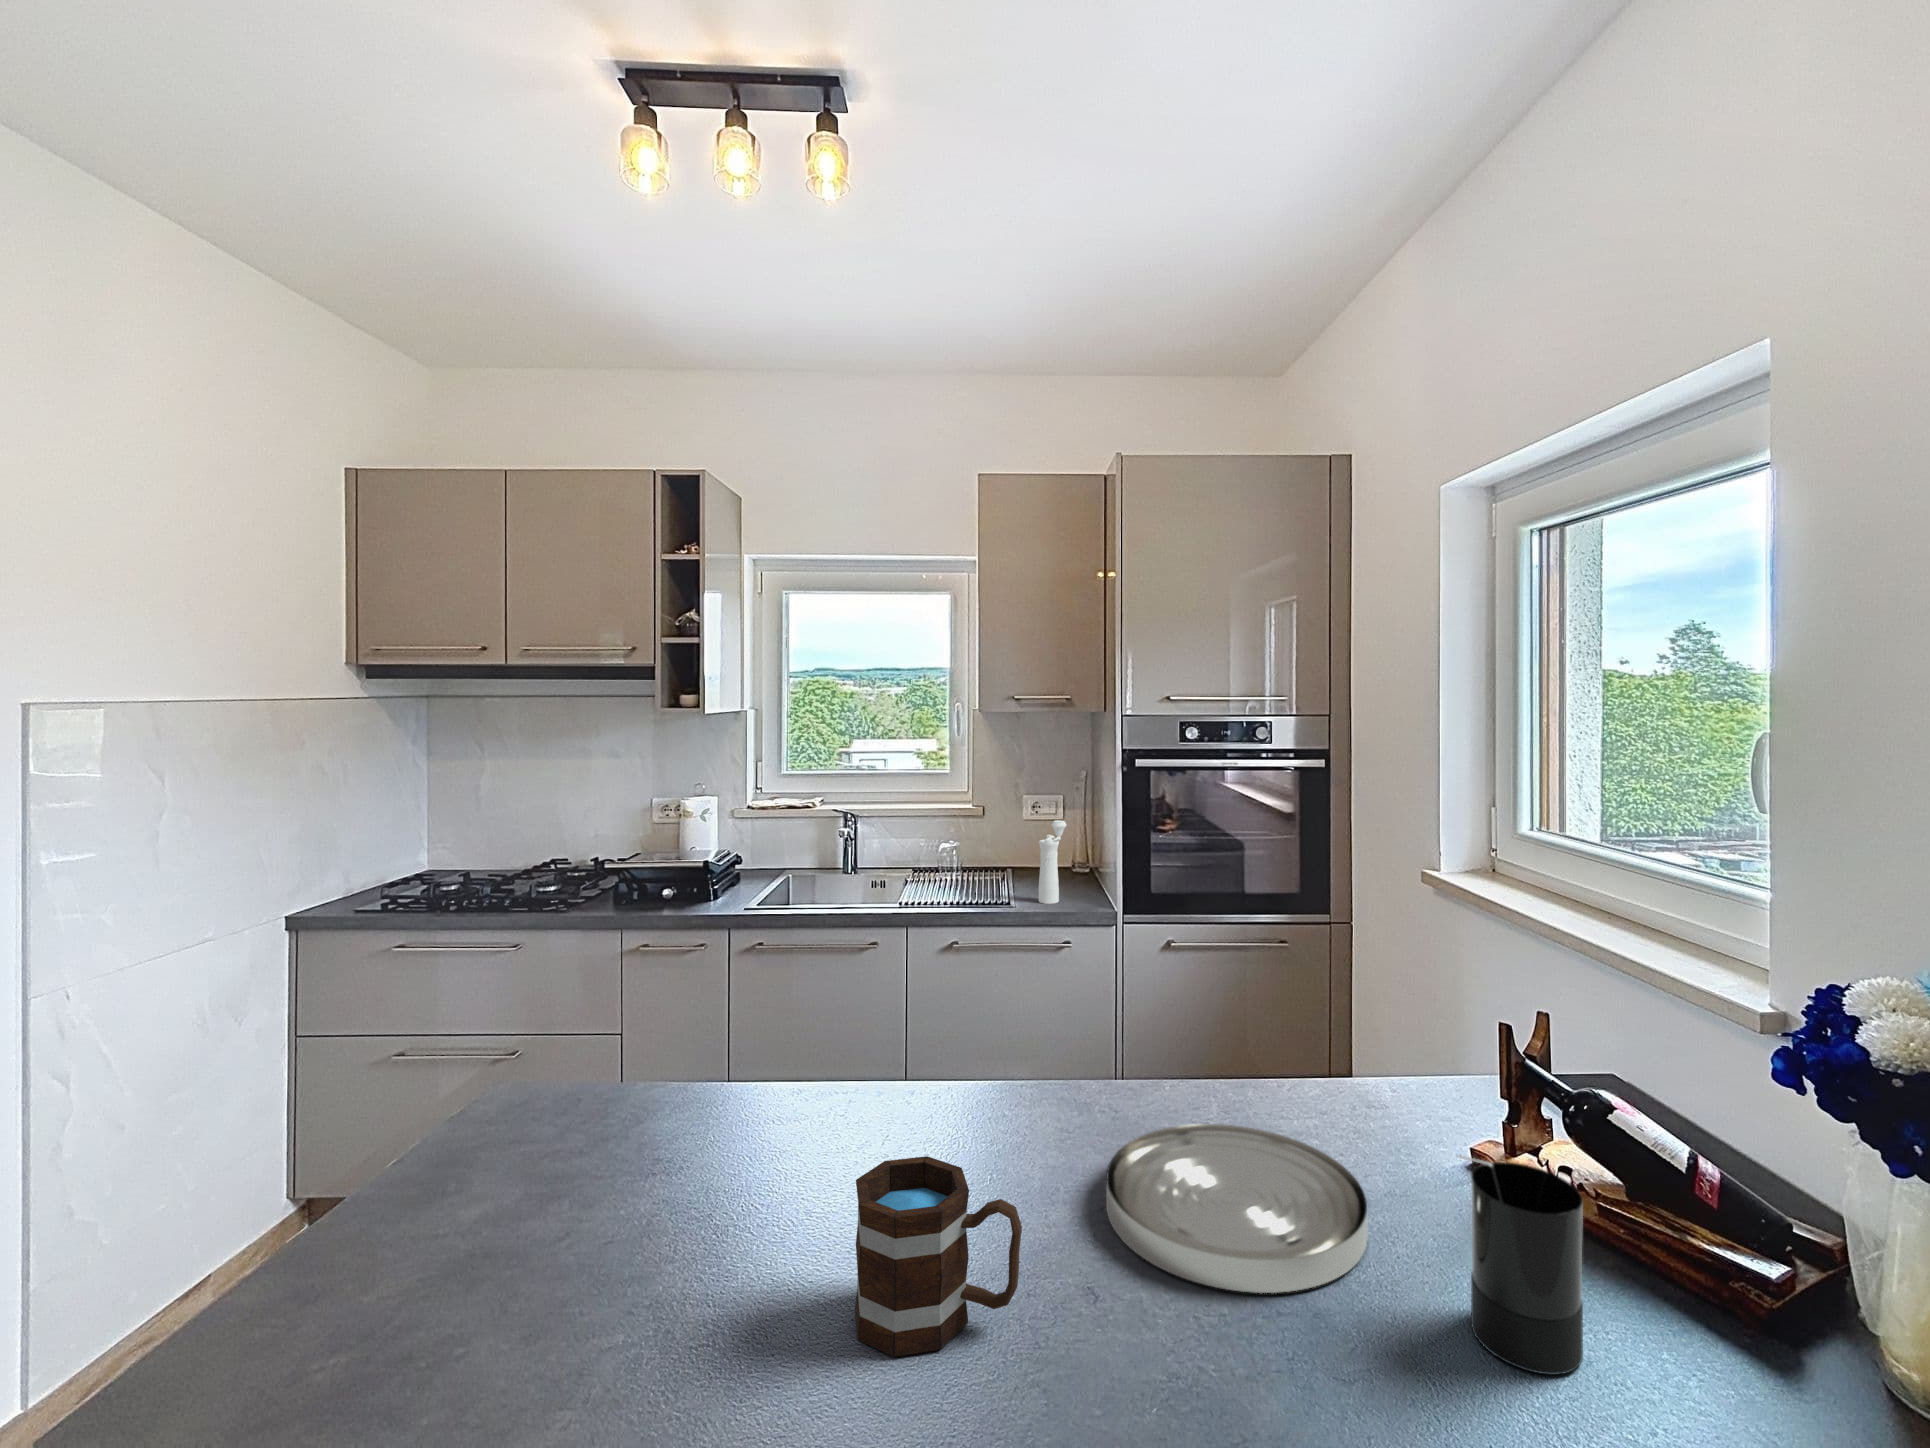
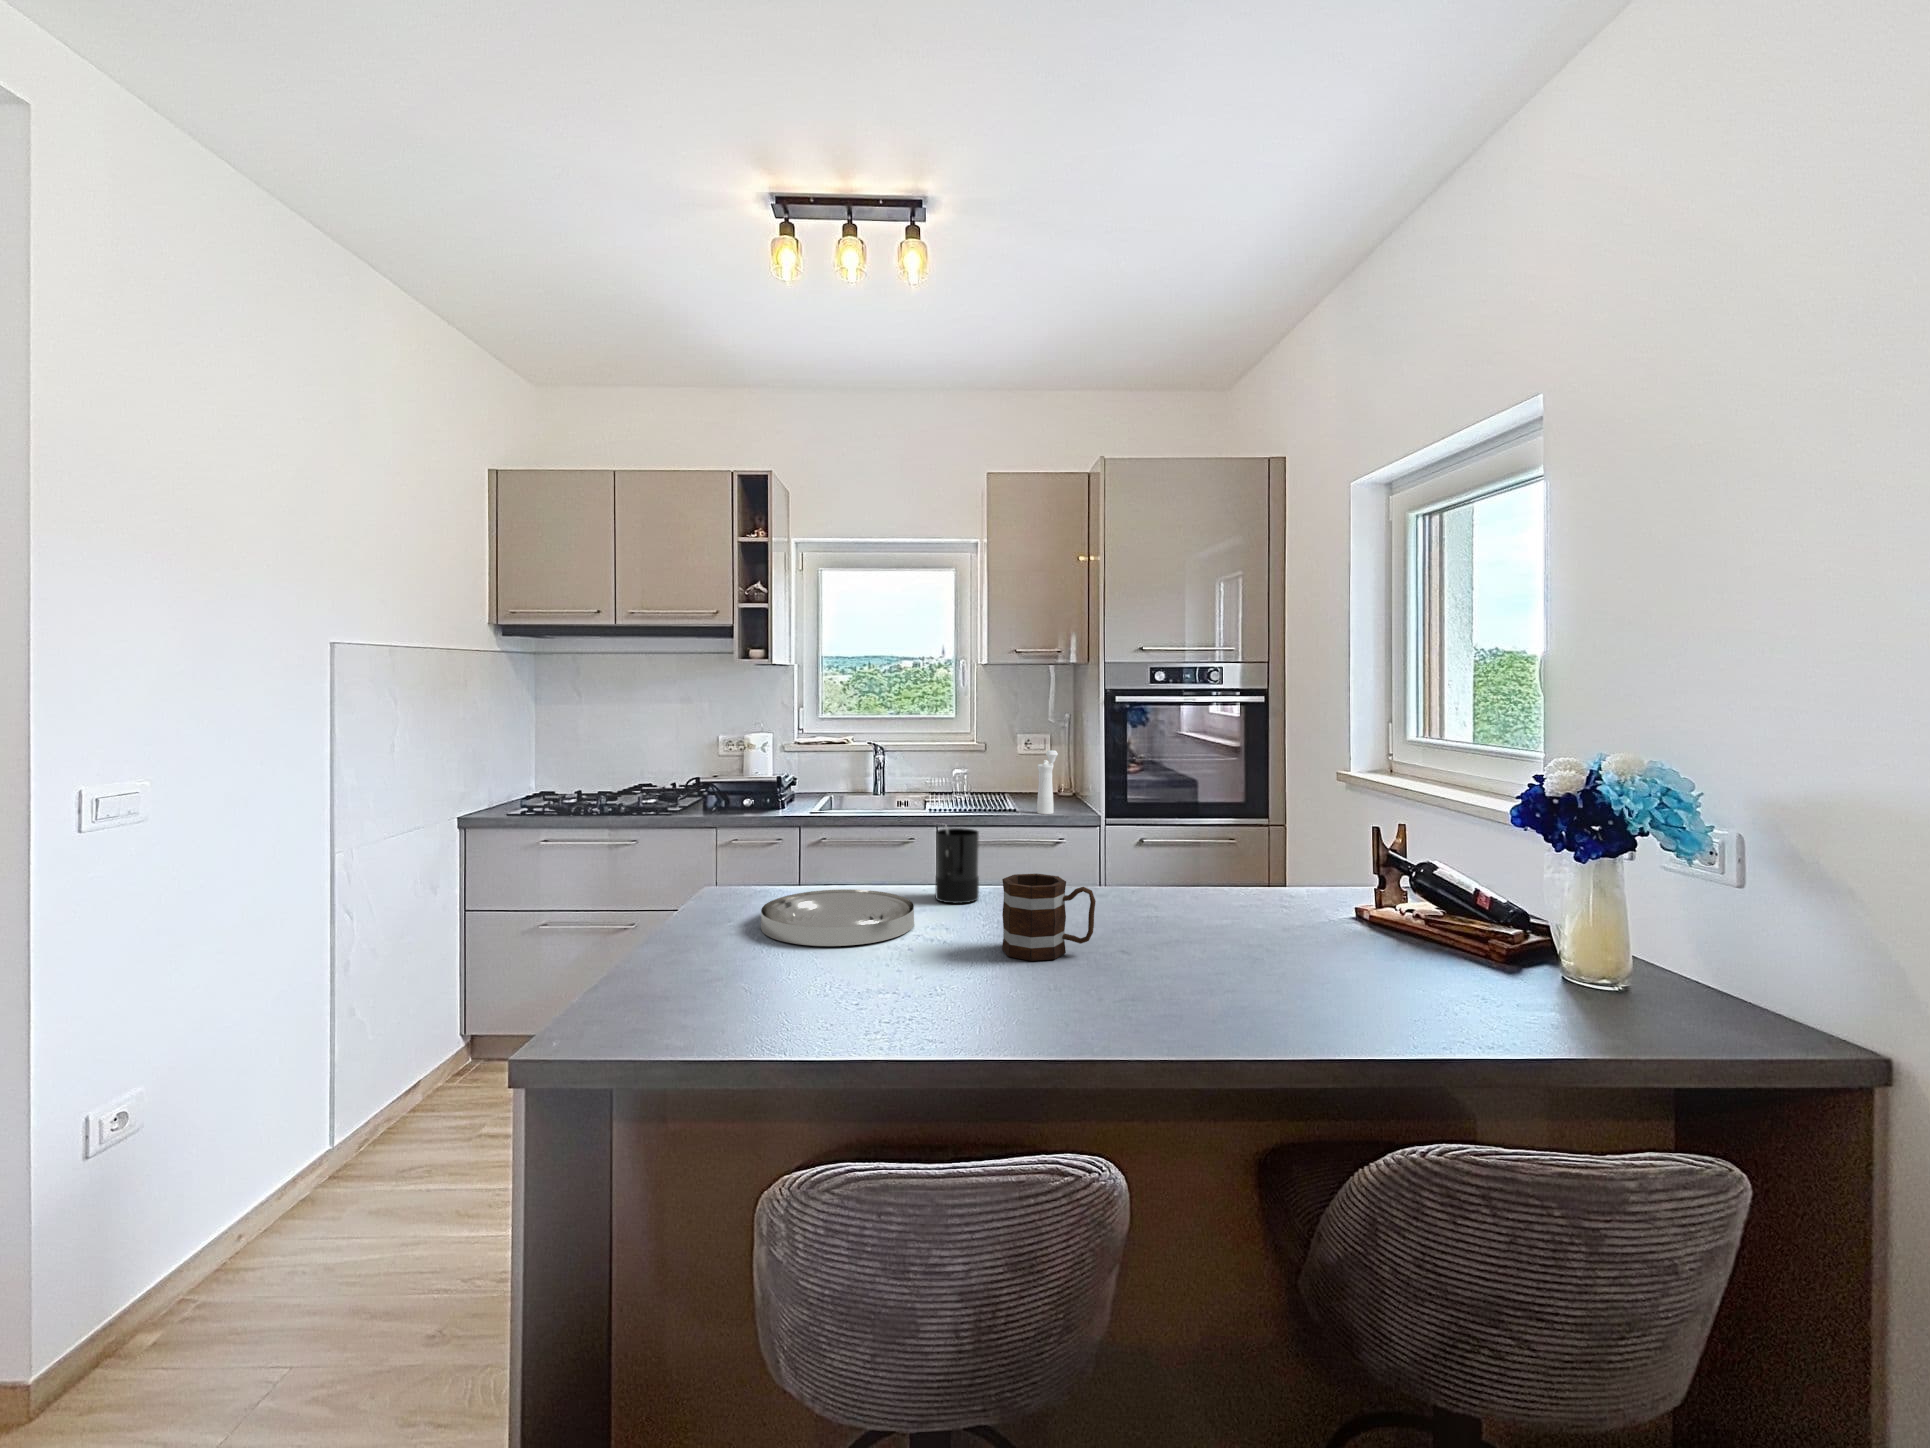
plate: present [1106,1124,1368,1293] -> present [761,889,914,946]
candle: present [1458,1155,1583,1375] -> present [935,827,979,903]

